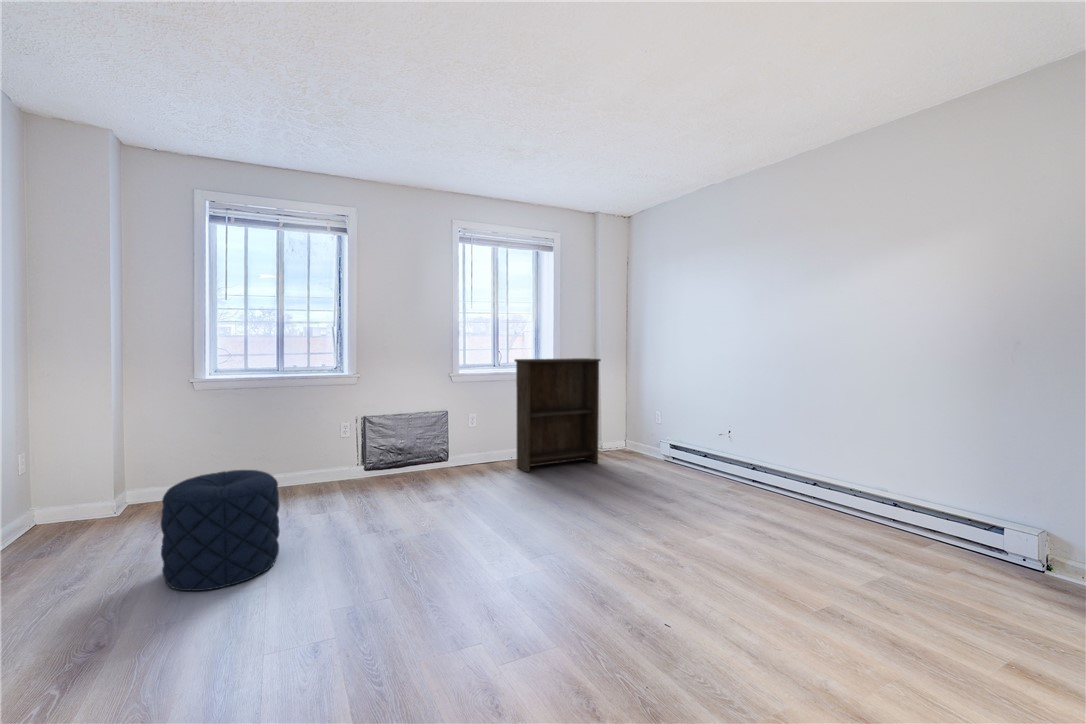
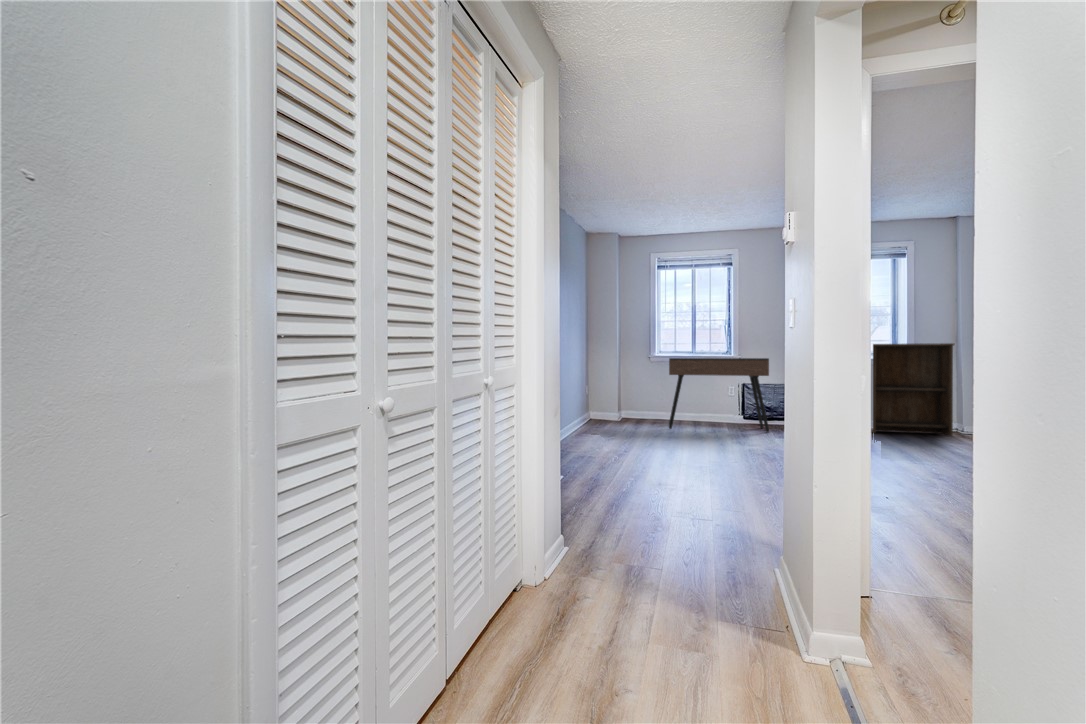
console table: none [226,382,405,524] -> present [669,358,769,432]
pouf: present [161,470,280,591] -> none [648,393,697,441]

